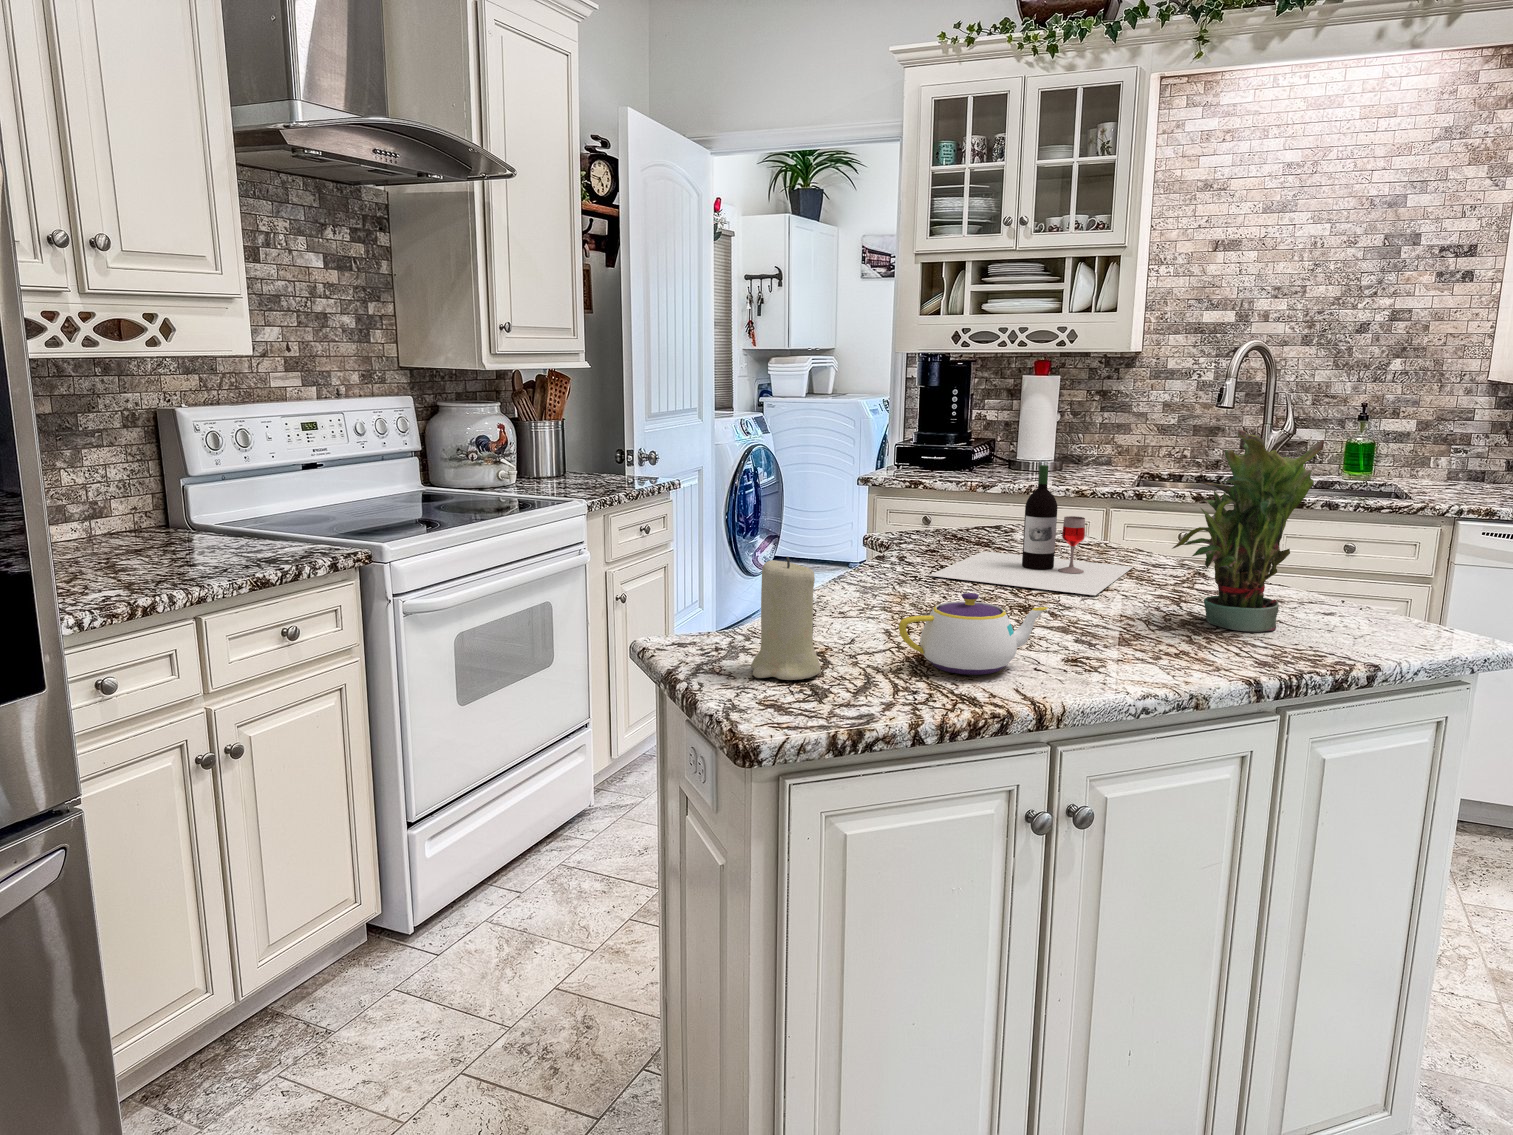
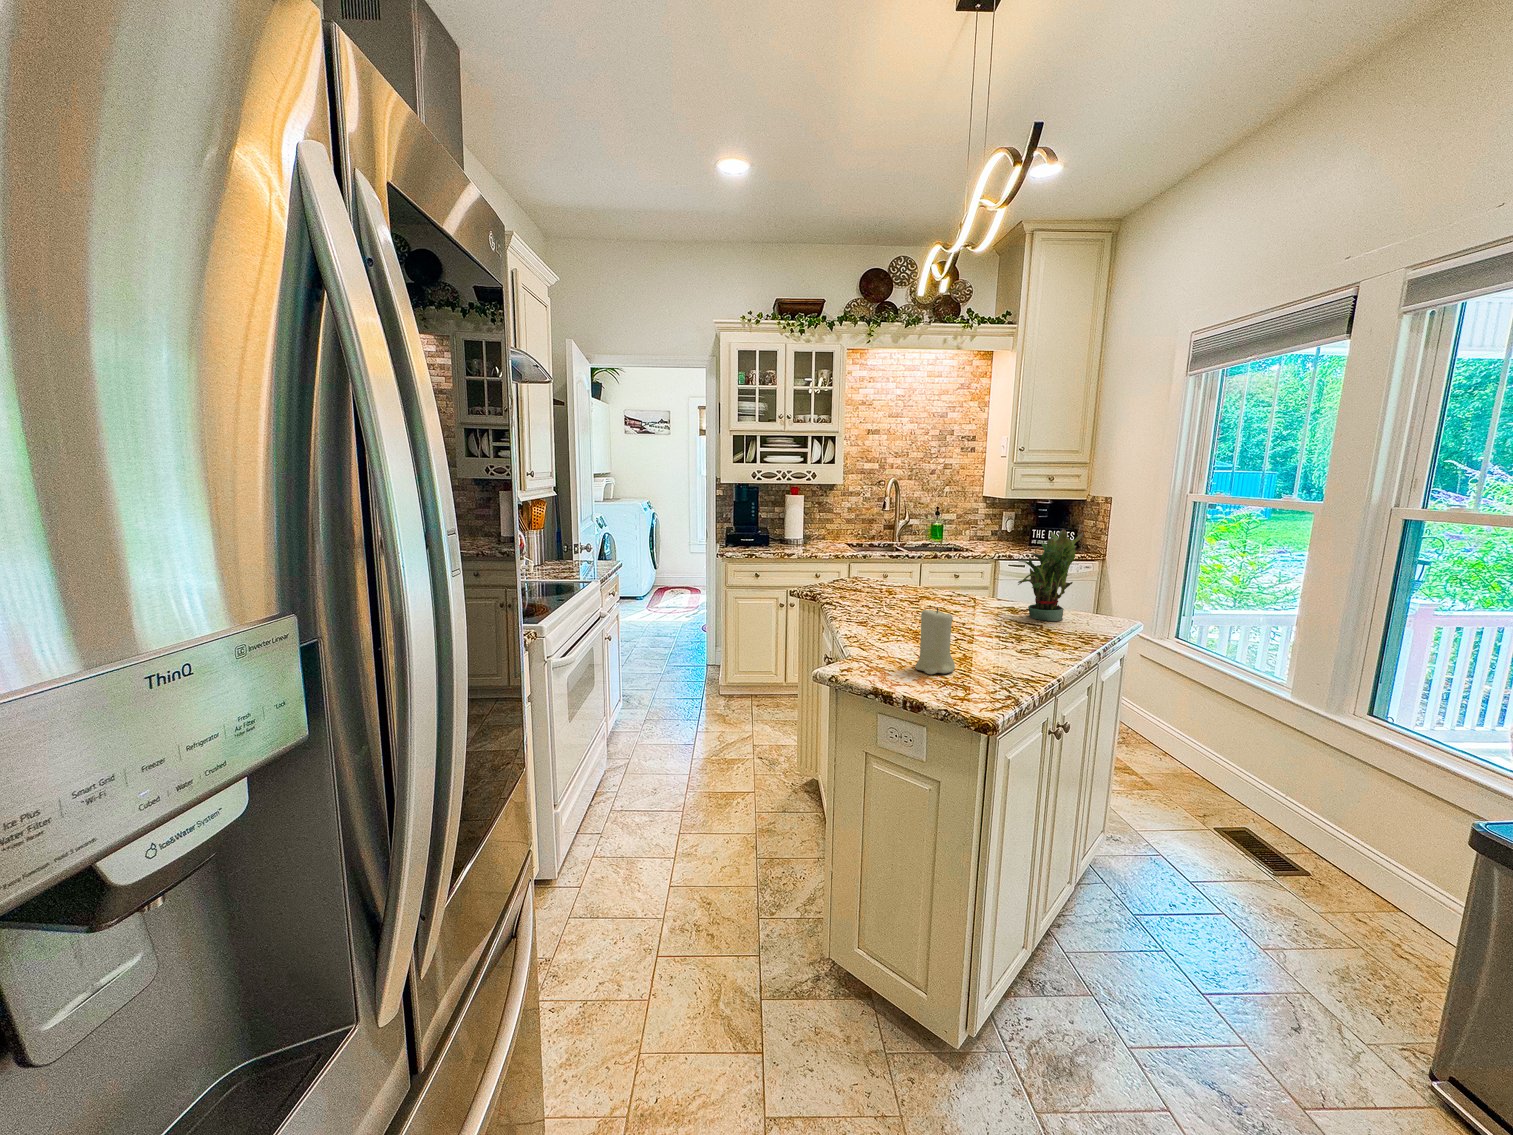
wine bottle: present [930,465,1133,595] -> none [871,547,968,610]
teapot: present [899,593,1048,675] -> none [974,617,1026,658]

